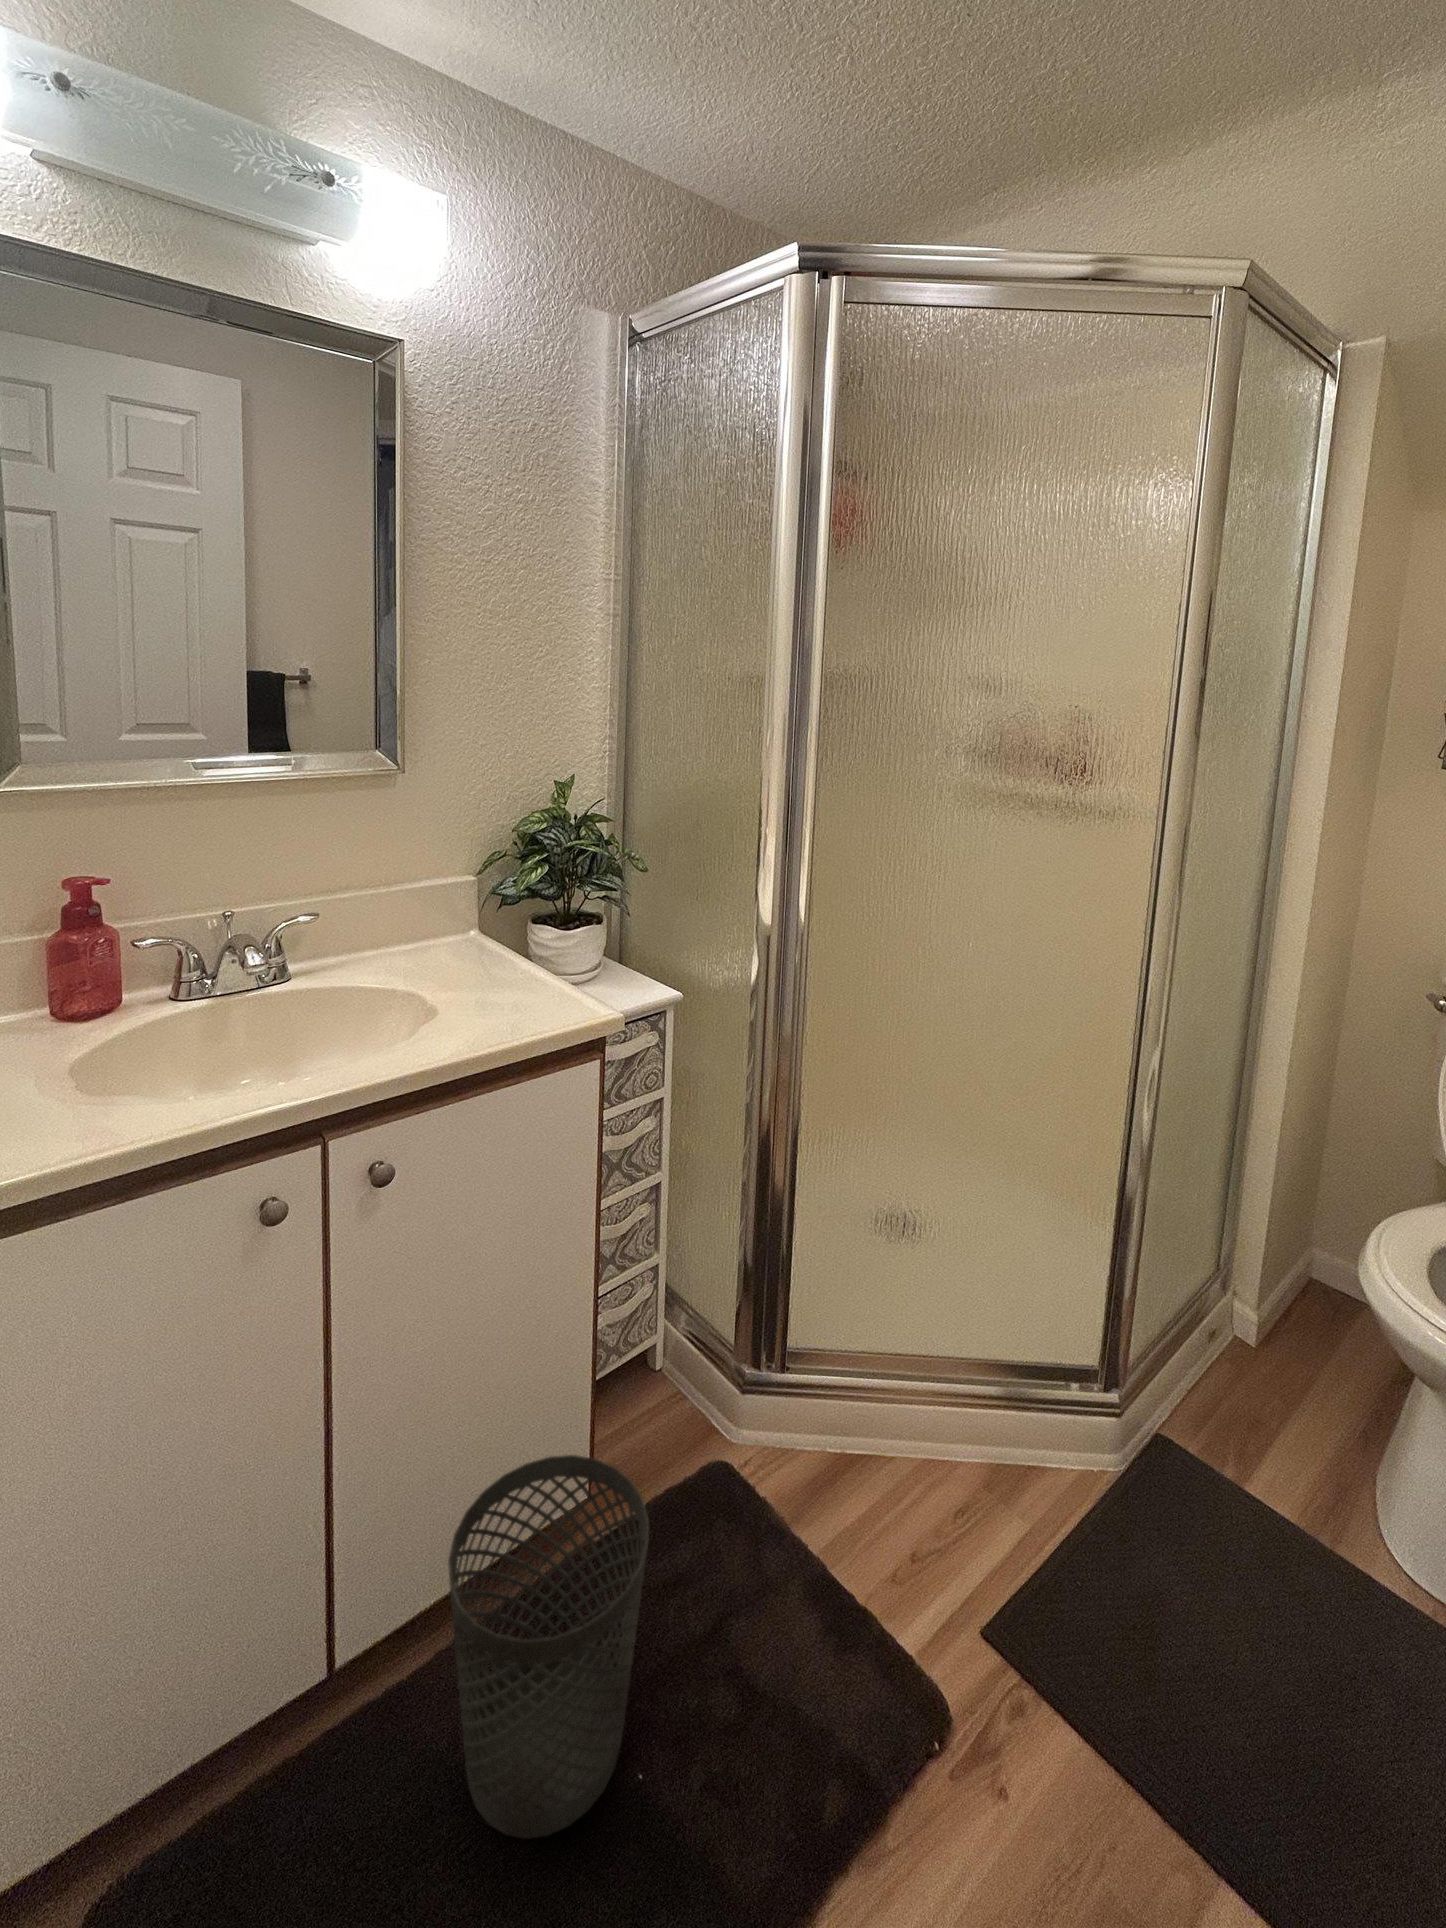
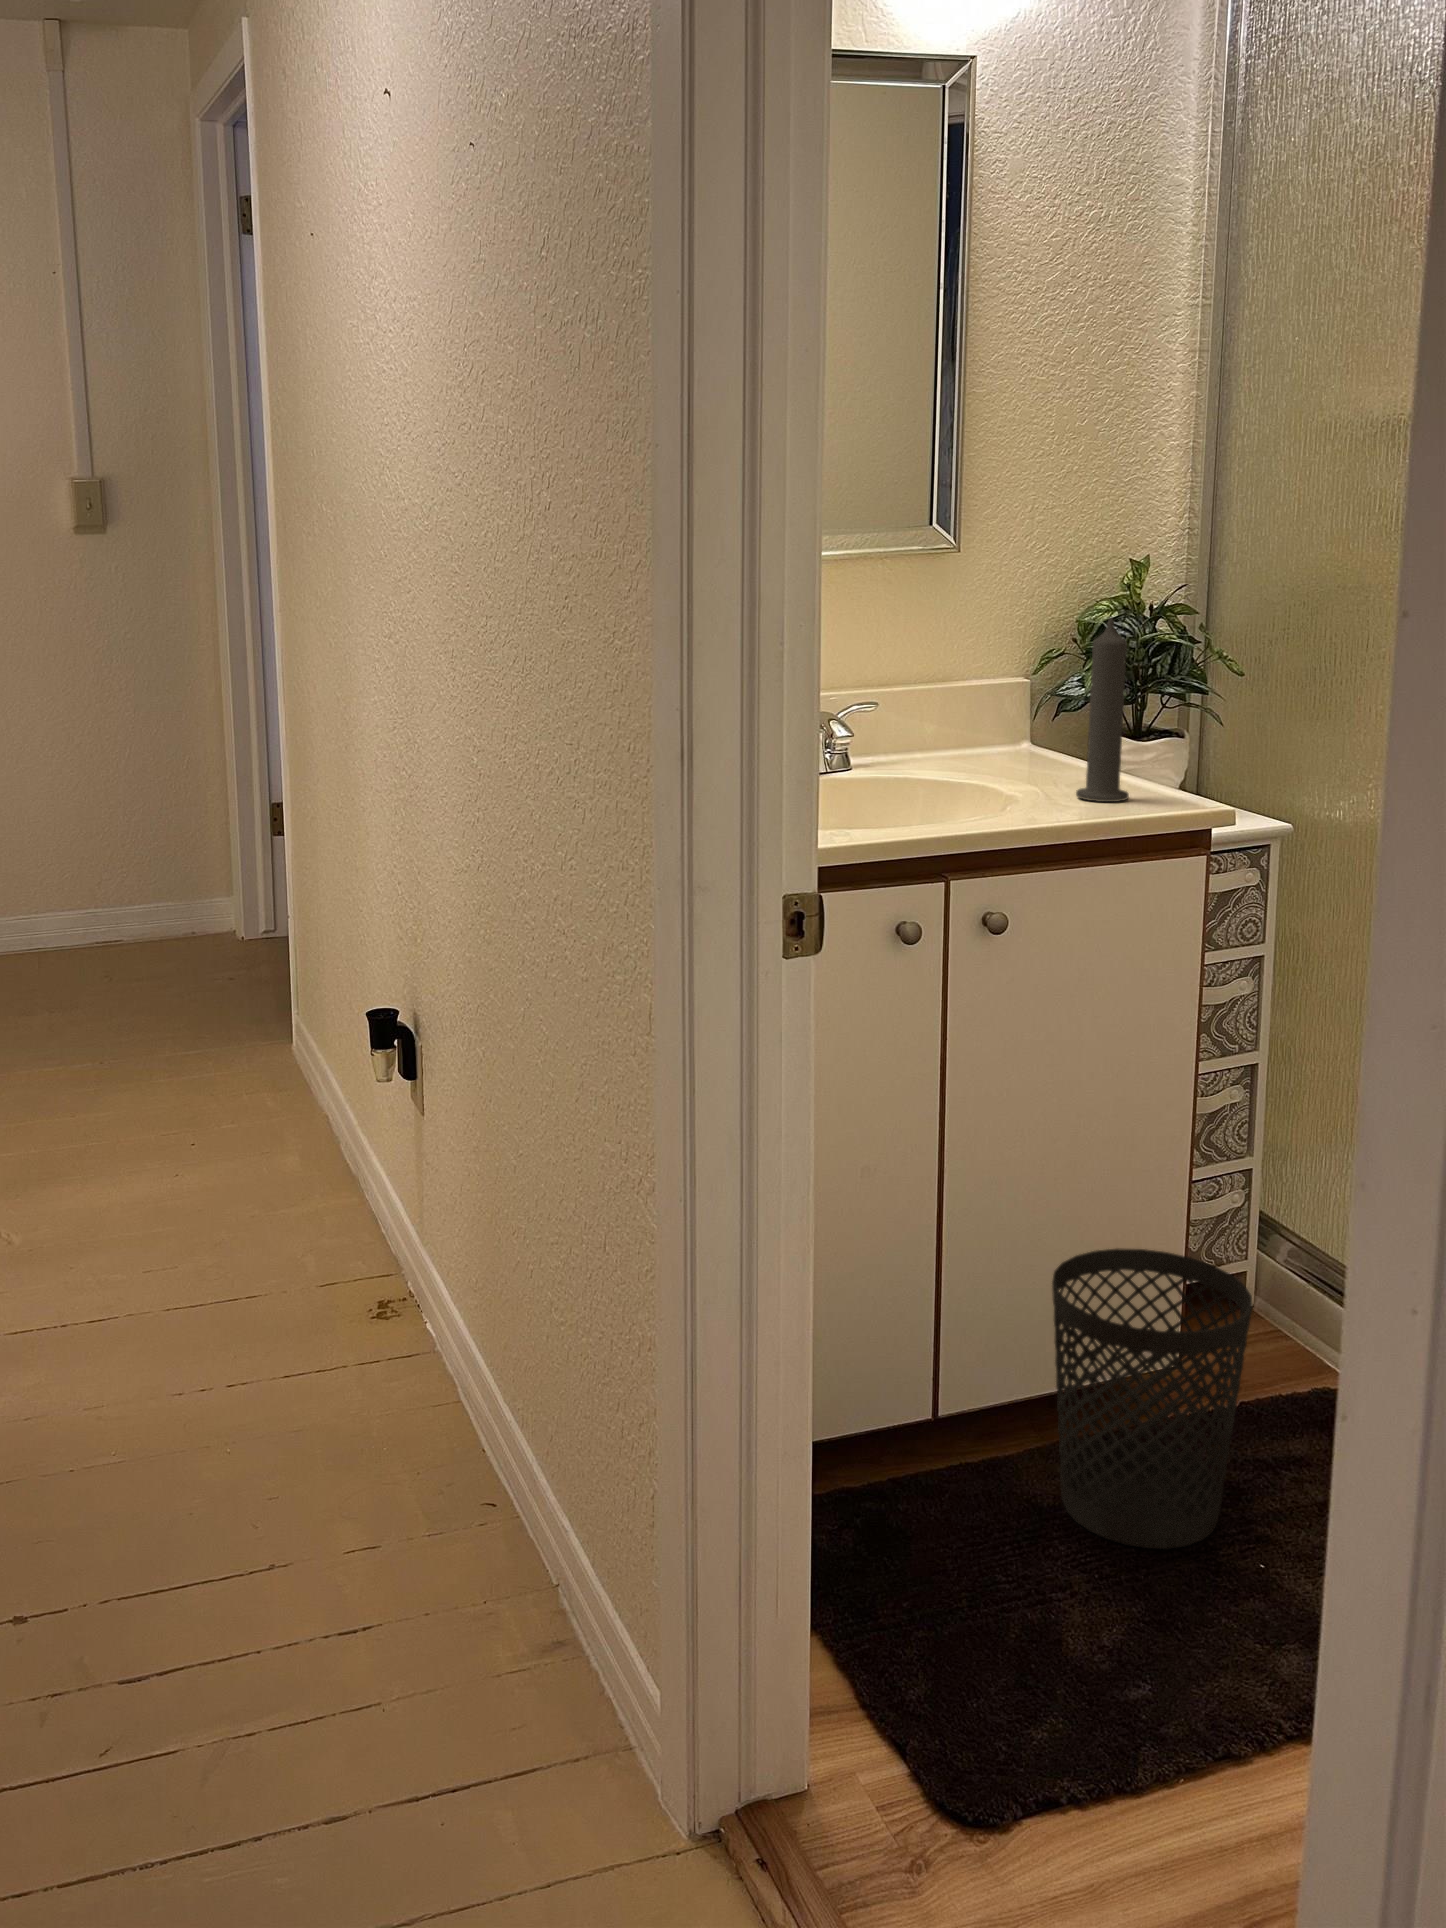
candle: none [492,846,541,1016] -> present [1076,617,1129,802]

